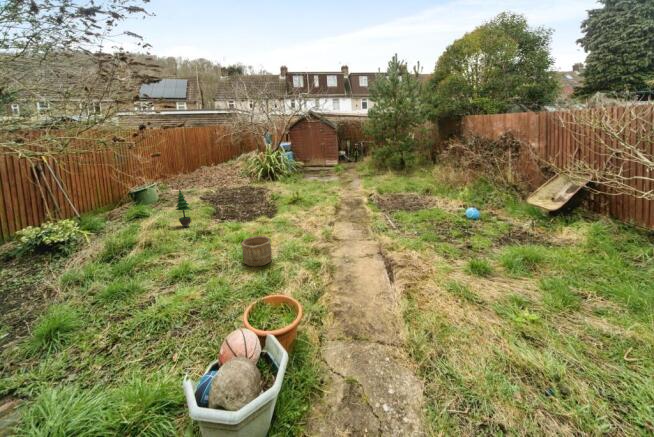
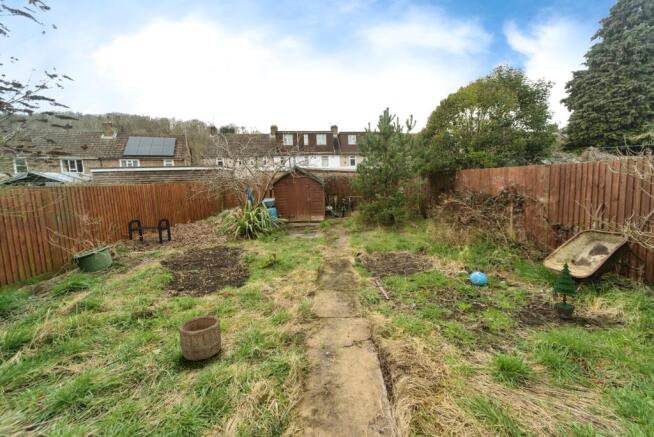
bench: none [164,161,202,185] -> present [128,218,171,243]
potted tree: present [176,190,191,227] -> present [553,262,578,319]

